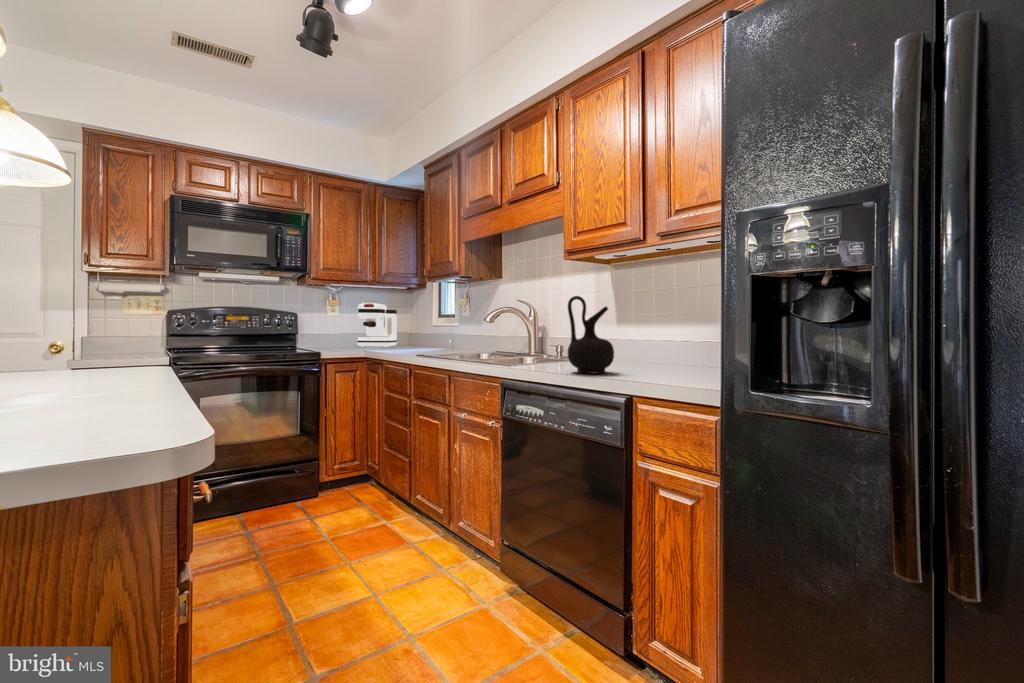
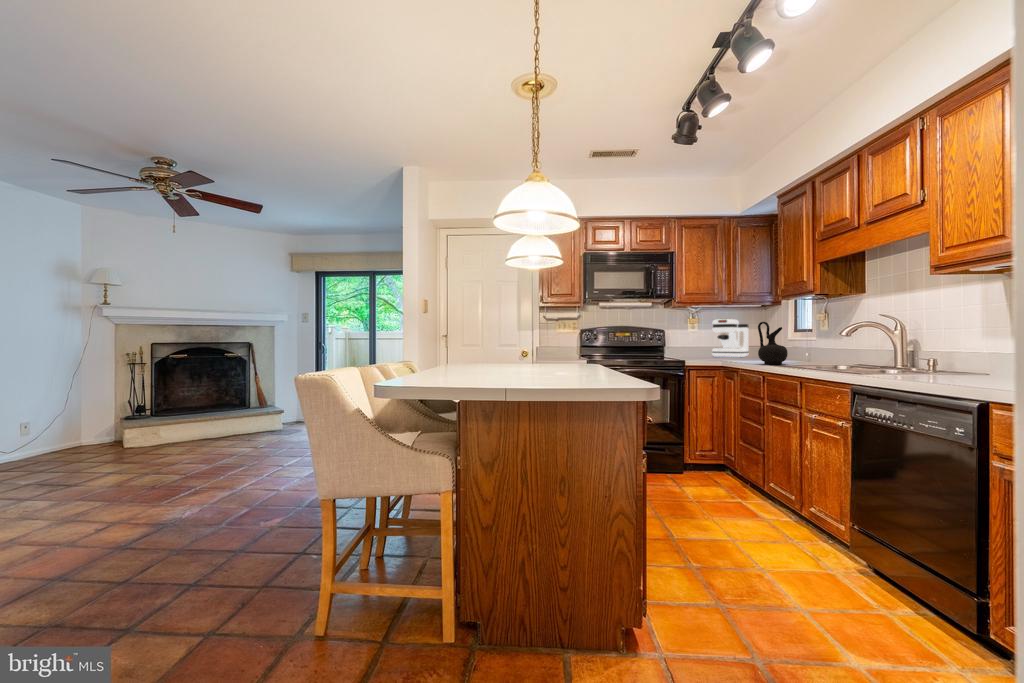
ceramic jug: present [568,296,614,373] -> present [758,322,788,365]

